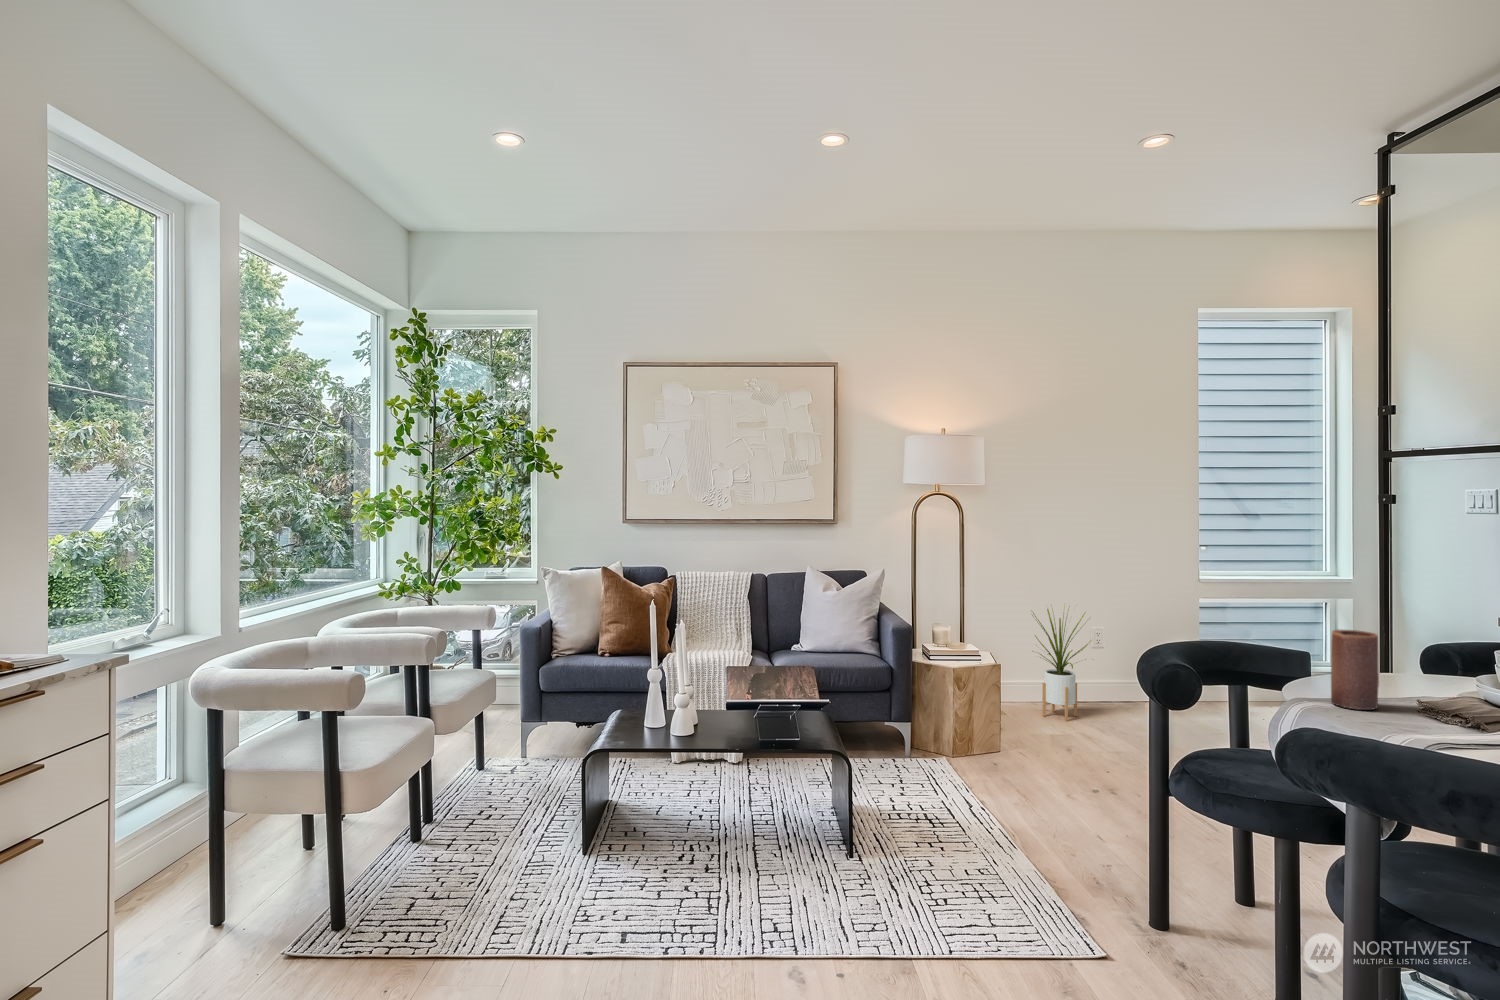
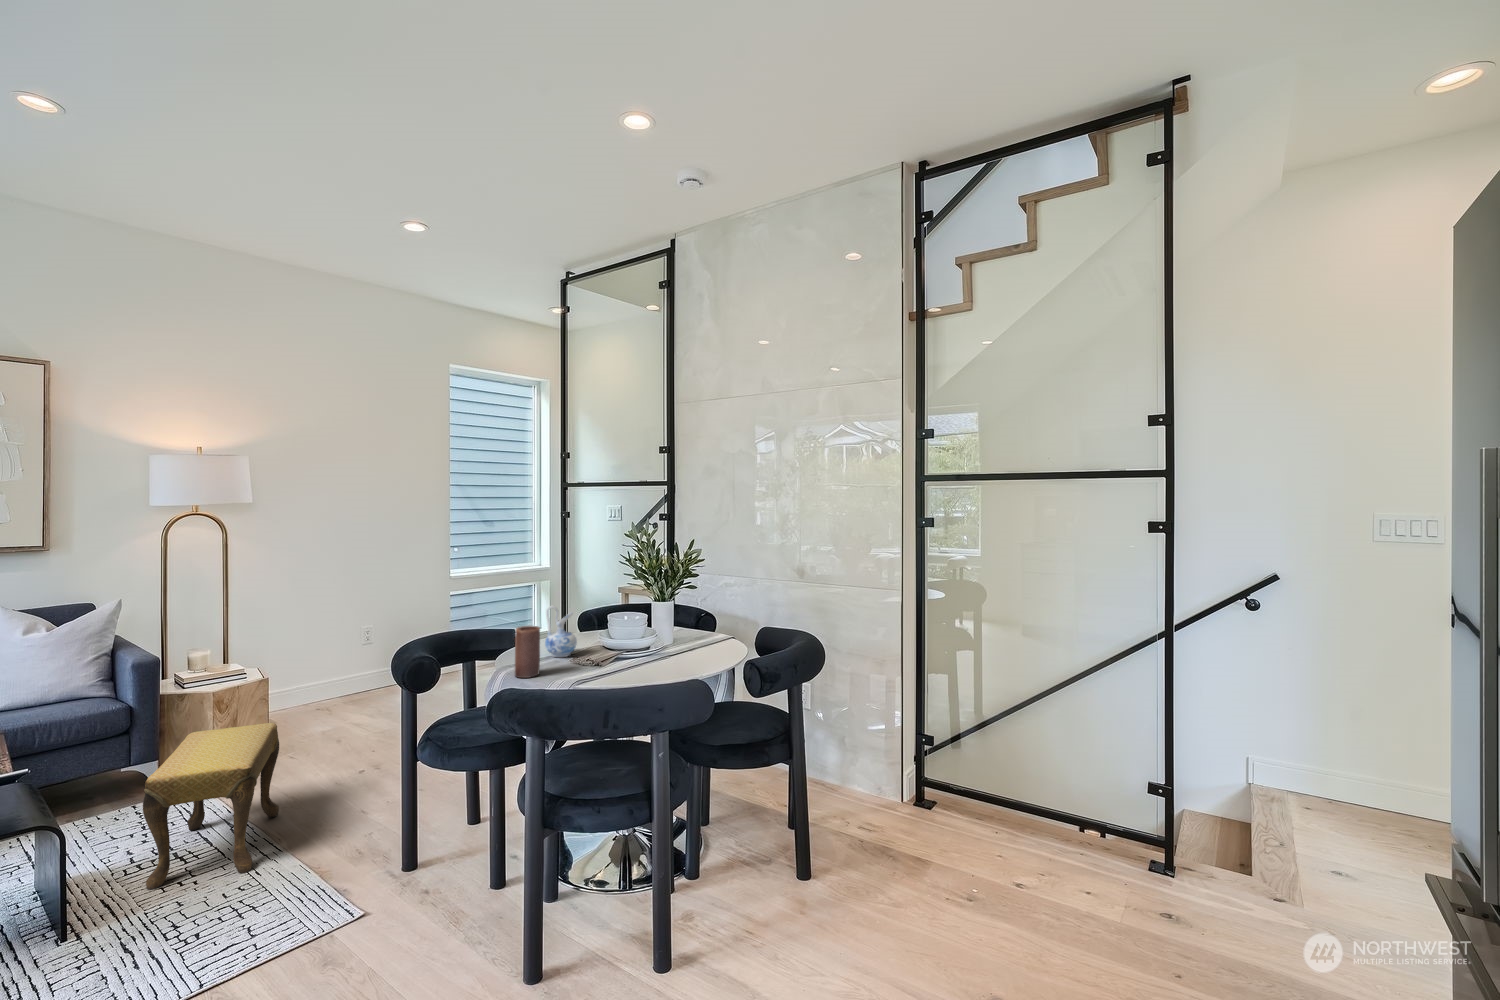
ceramic pitcher: none [1378,607,1443,693] -> present [545,606,577,657]
house plant: present [1033,609,1091,721] -> none [305,605,371,715]
footstool: none [902,700,1011,856] -> present [143,723,279,890]

